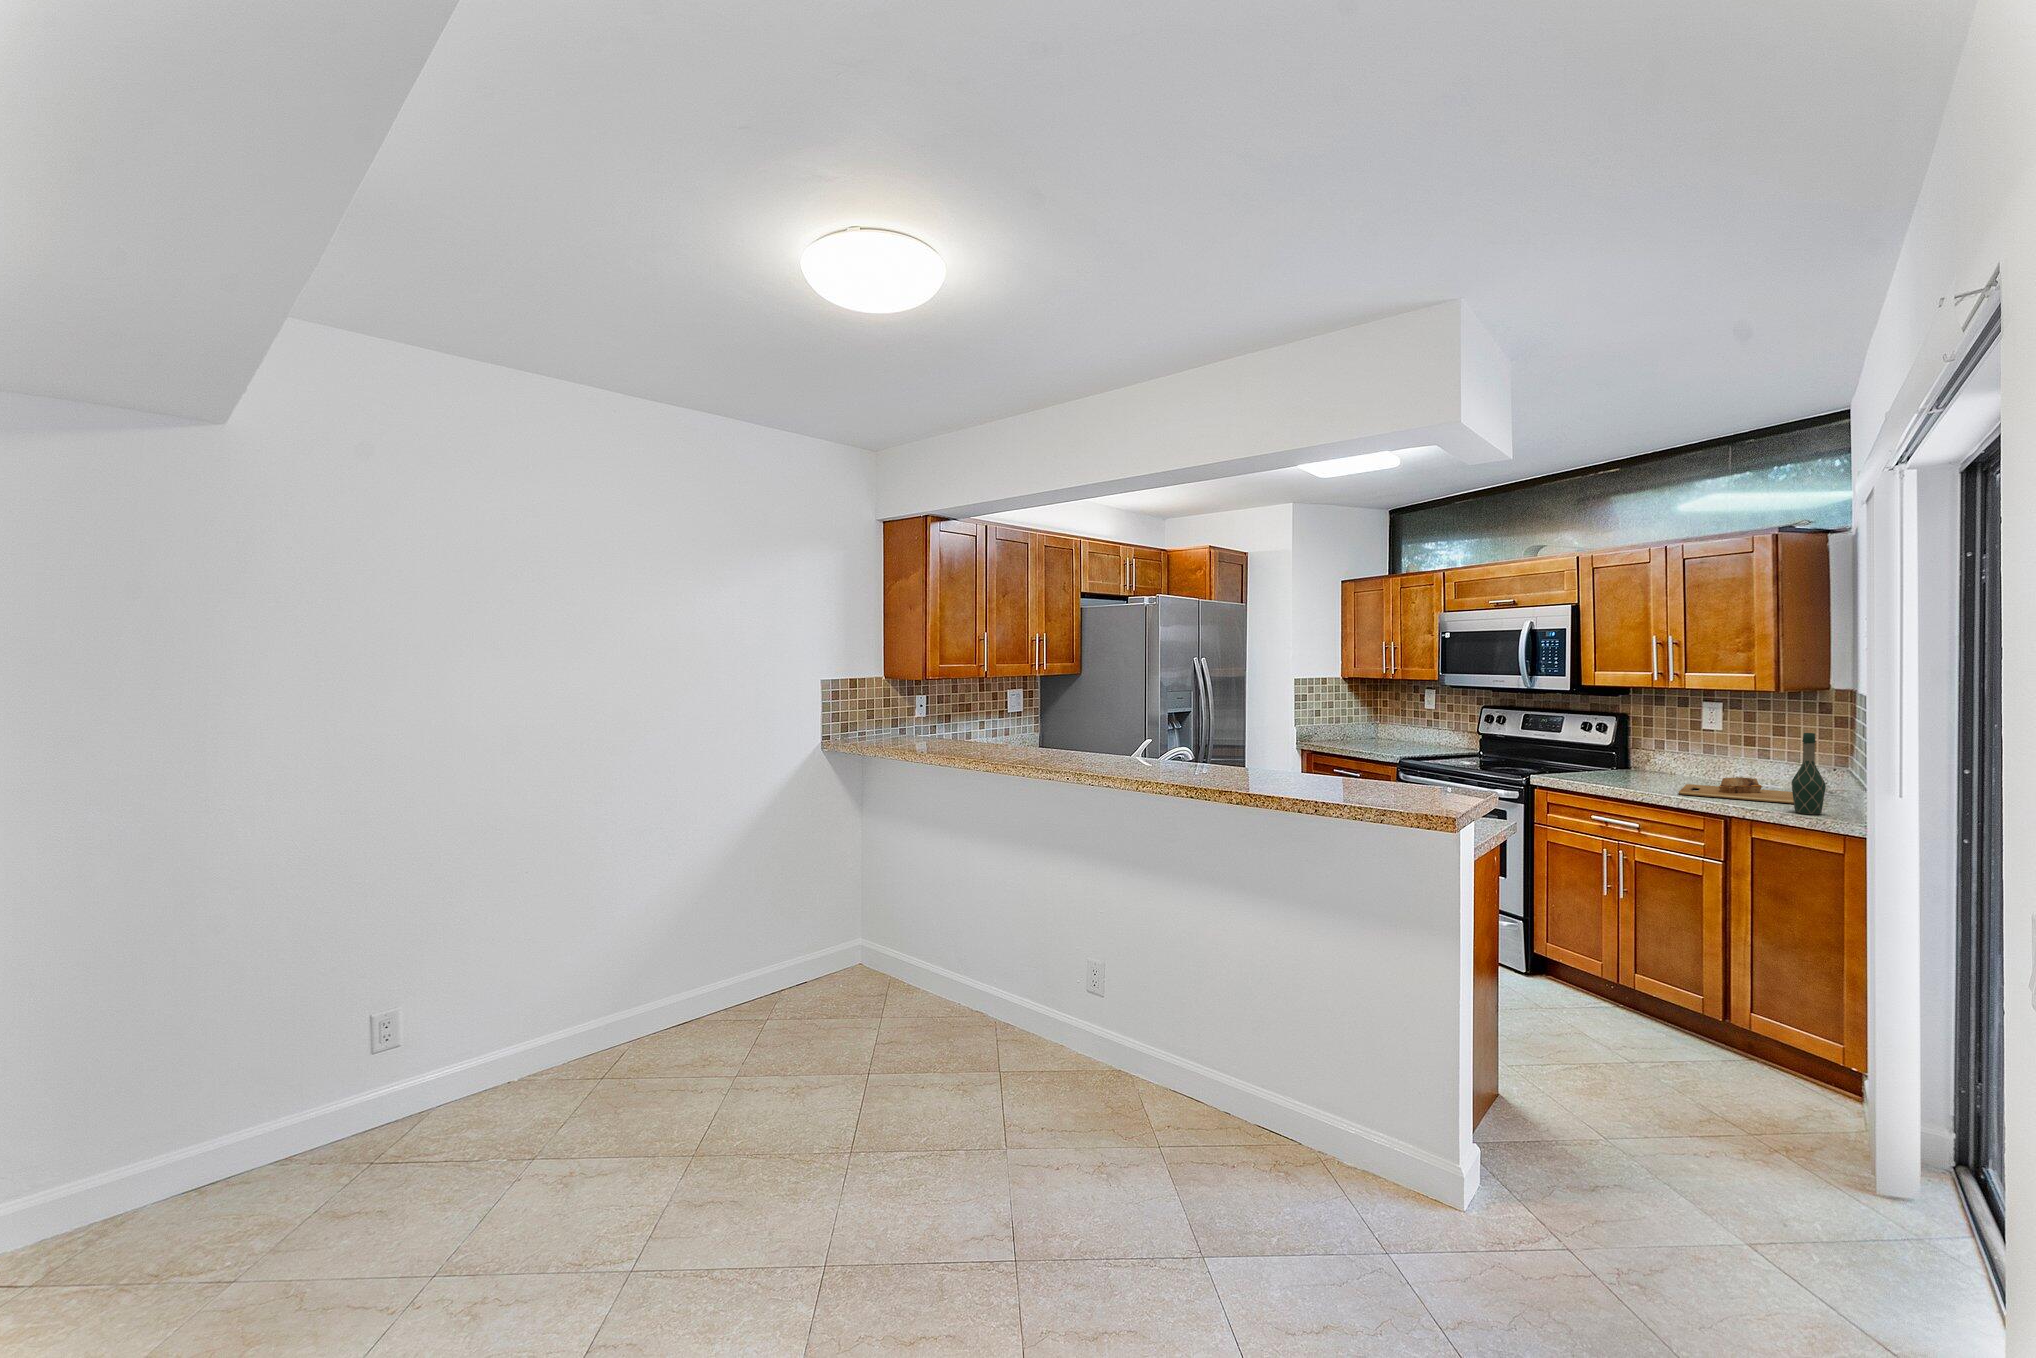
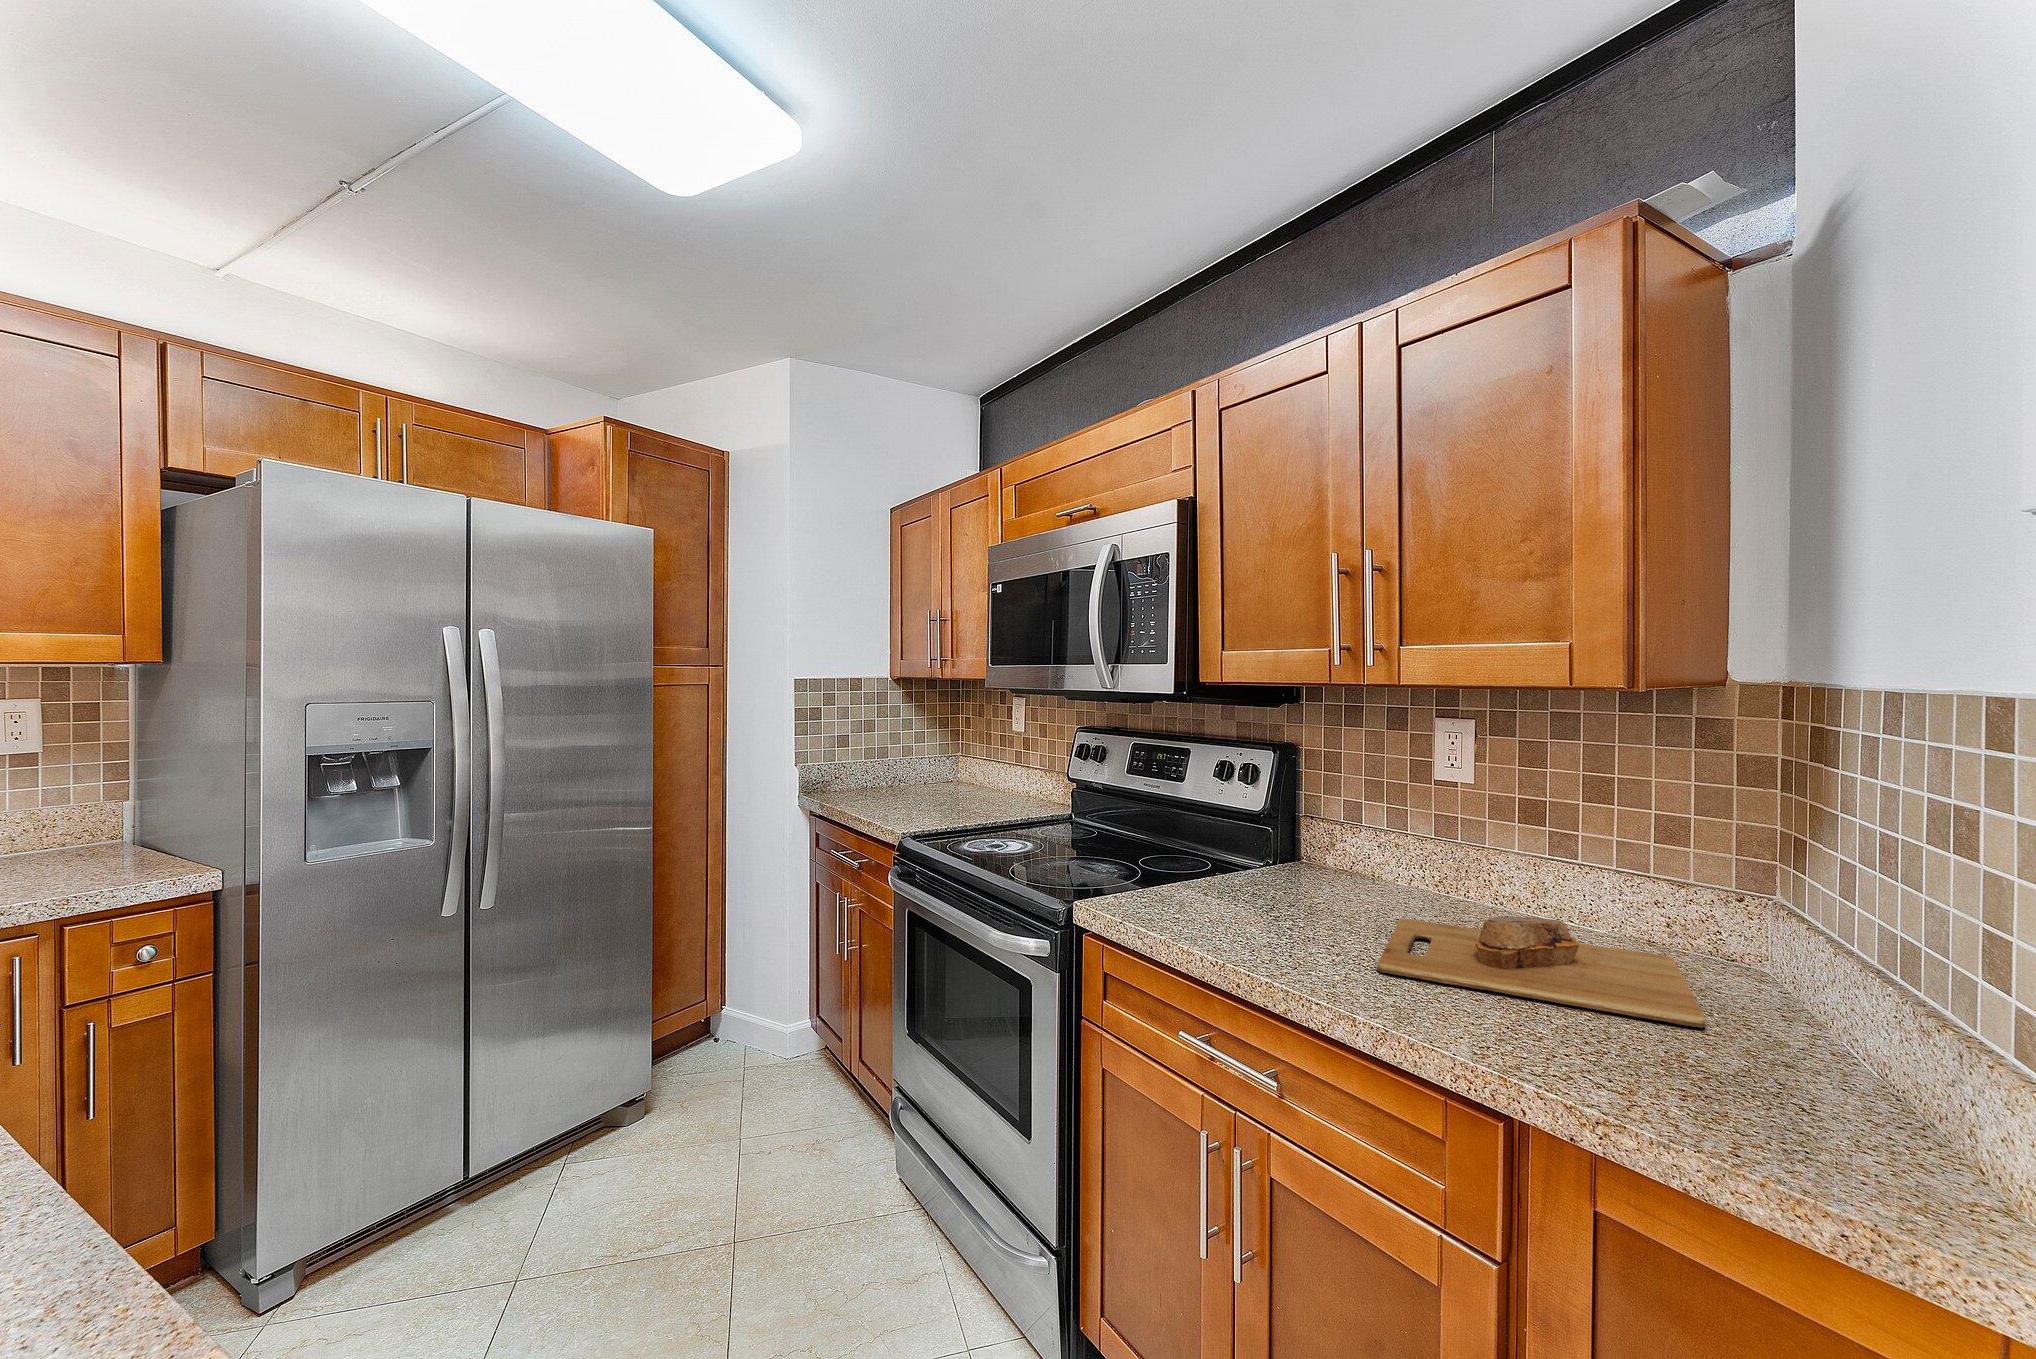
wine bottle: present [1791,733,1826,814] -> none [1716,819,1840,1124]

